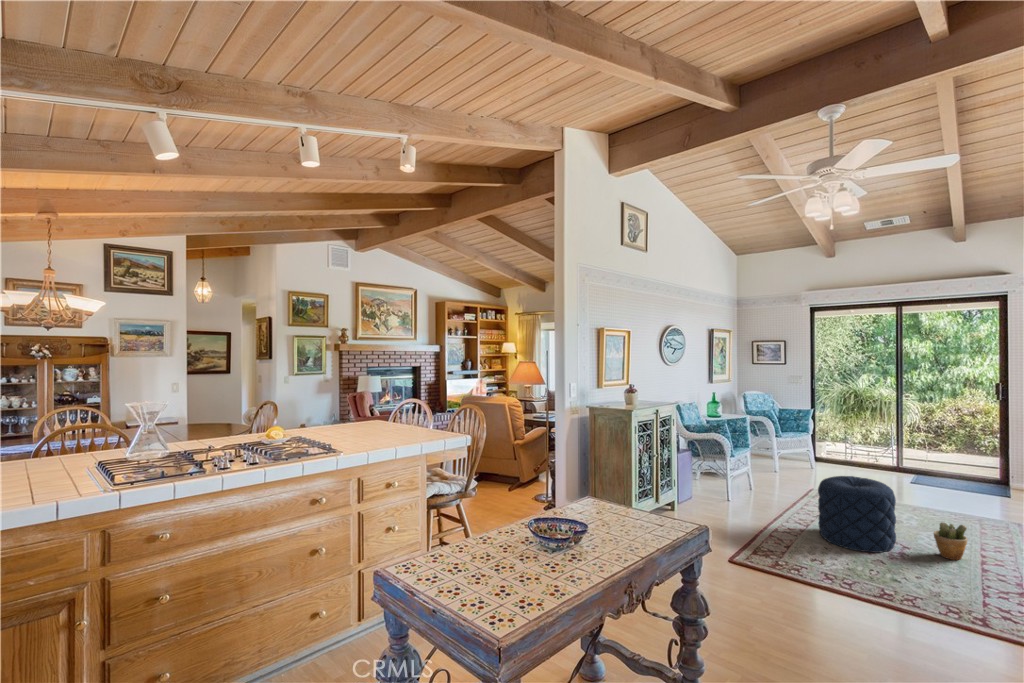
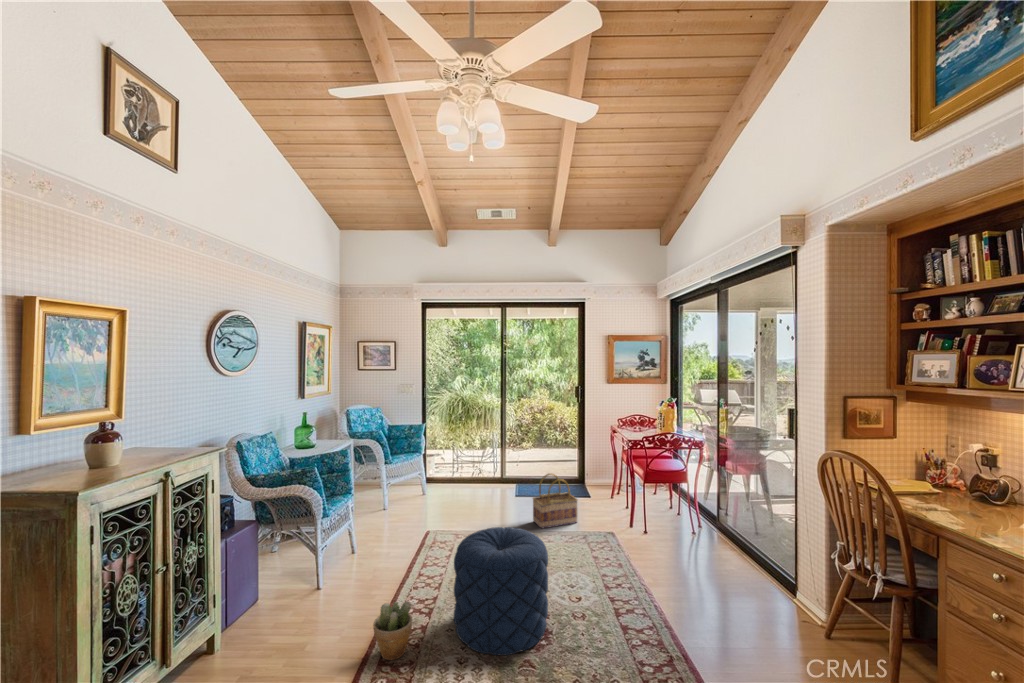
basket: none [918,462,972,512] -> present [533,473,578,528]
potted plant: present [934,522,967,560] -> present [373,602,412,660]

